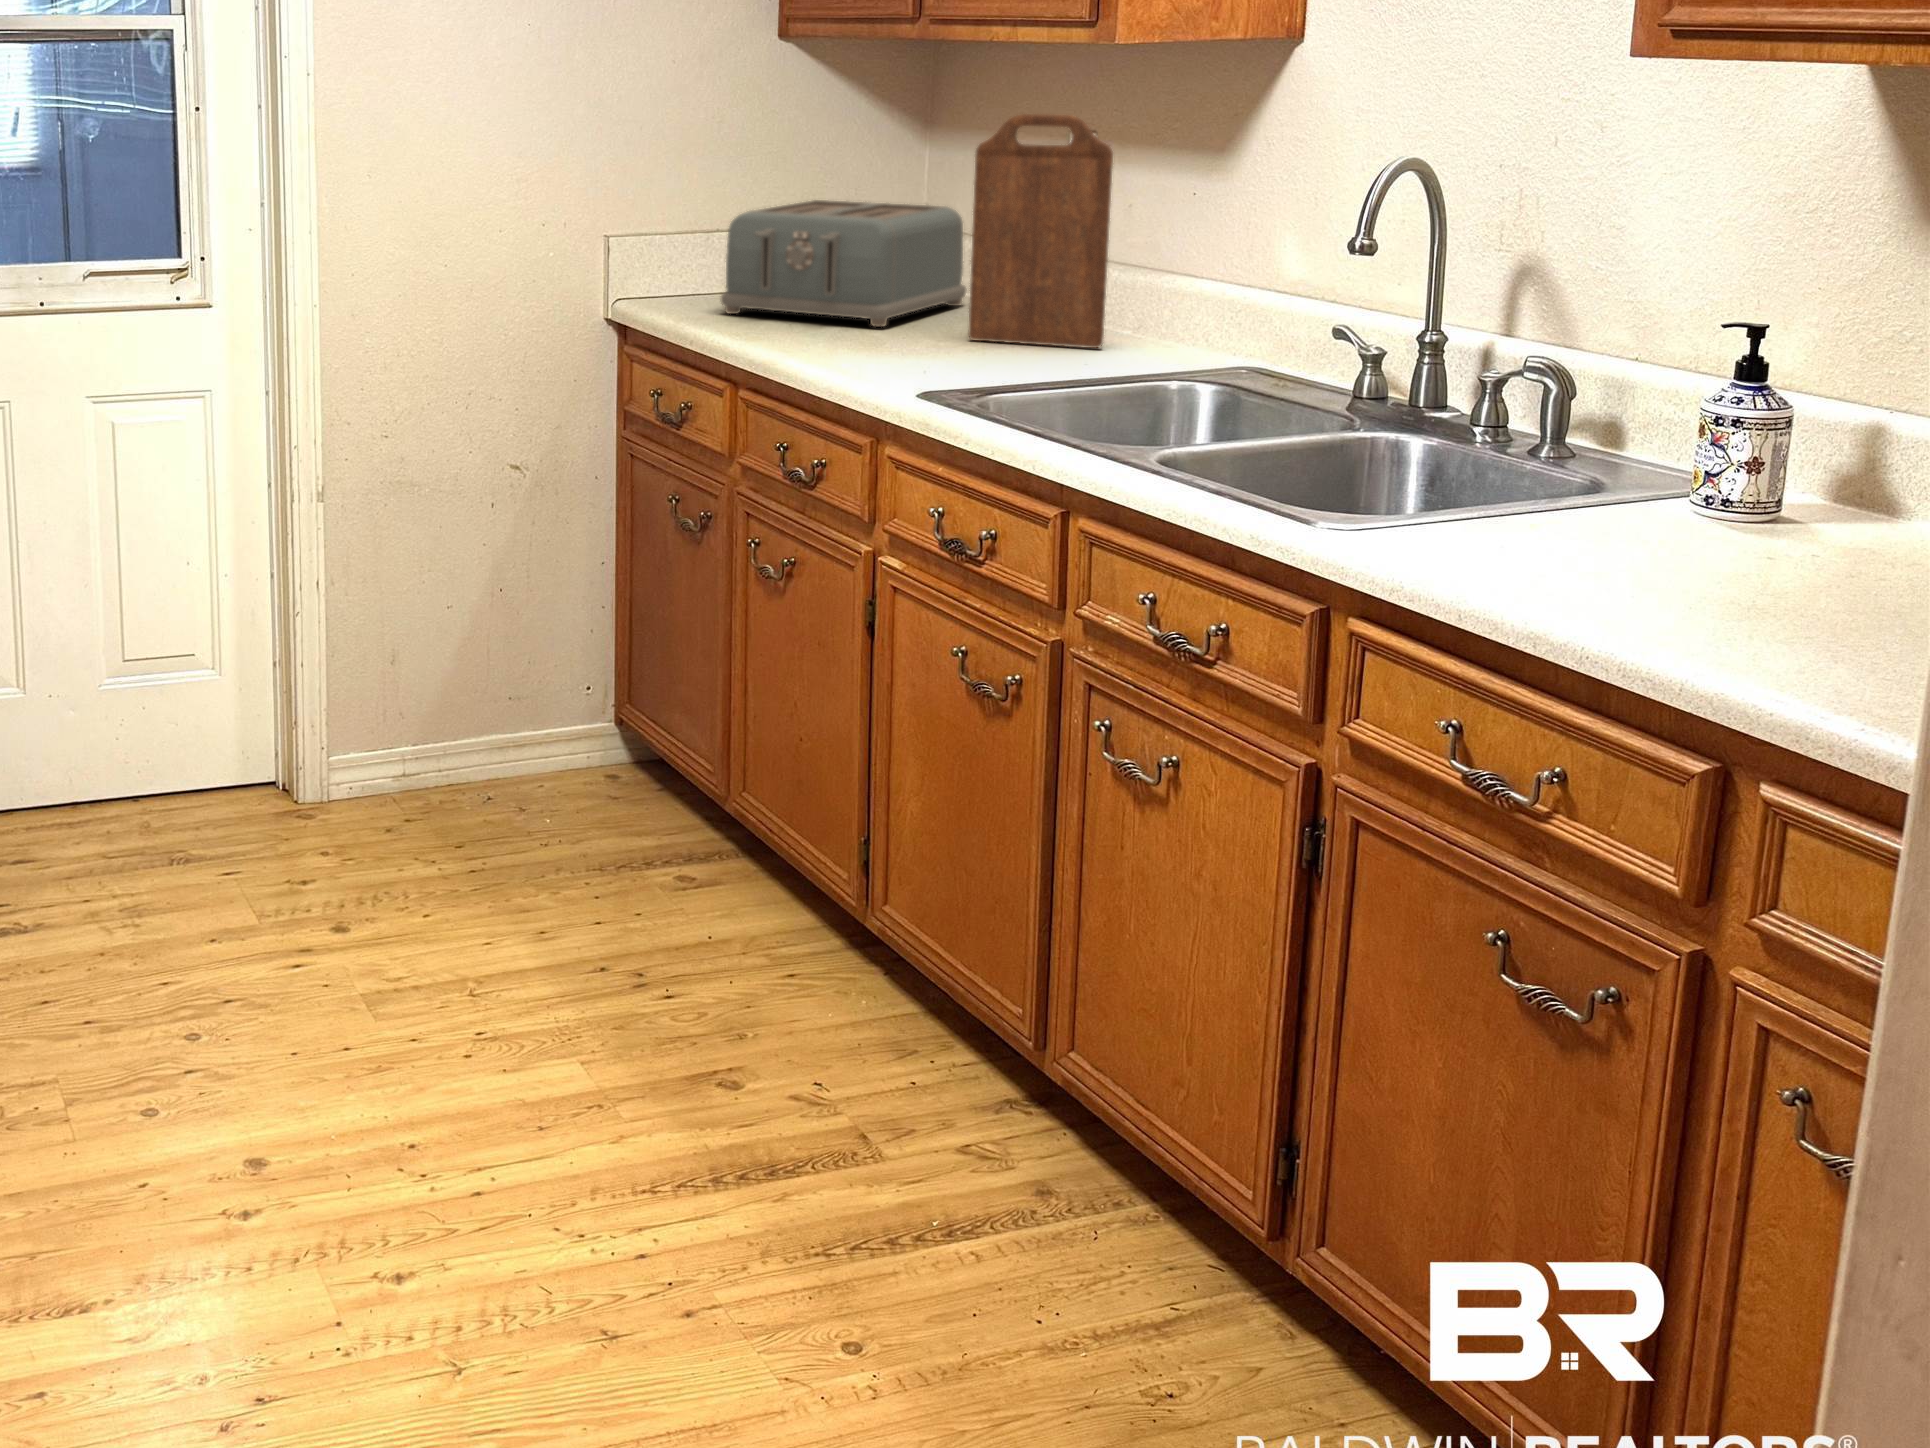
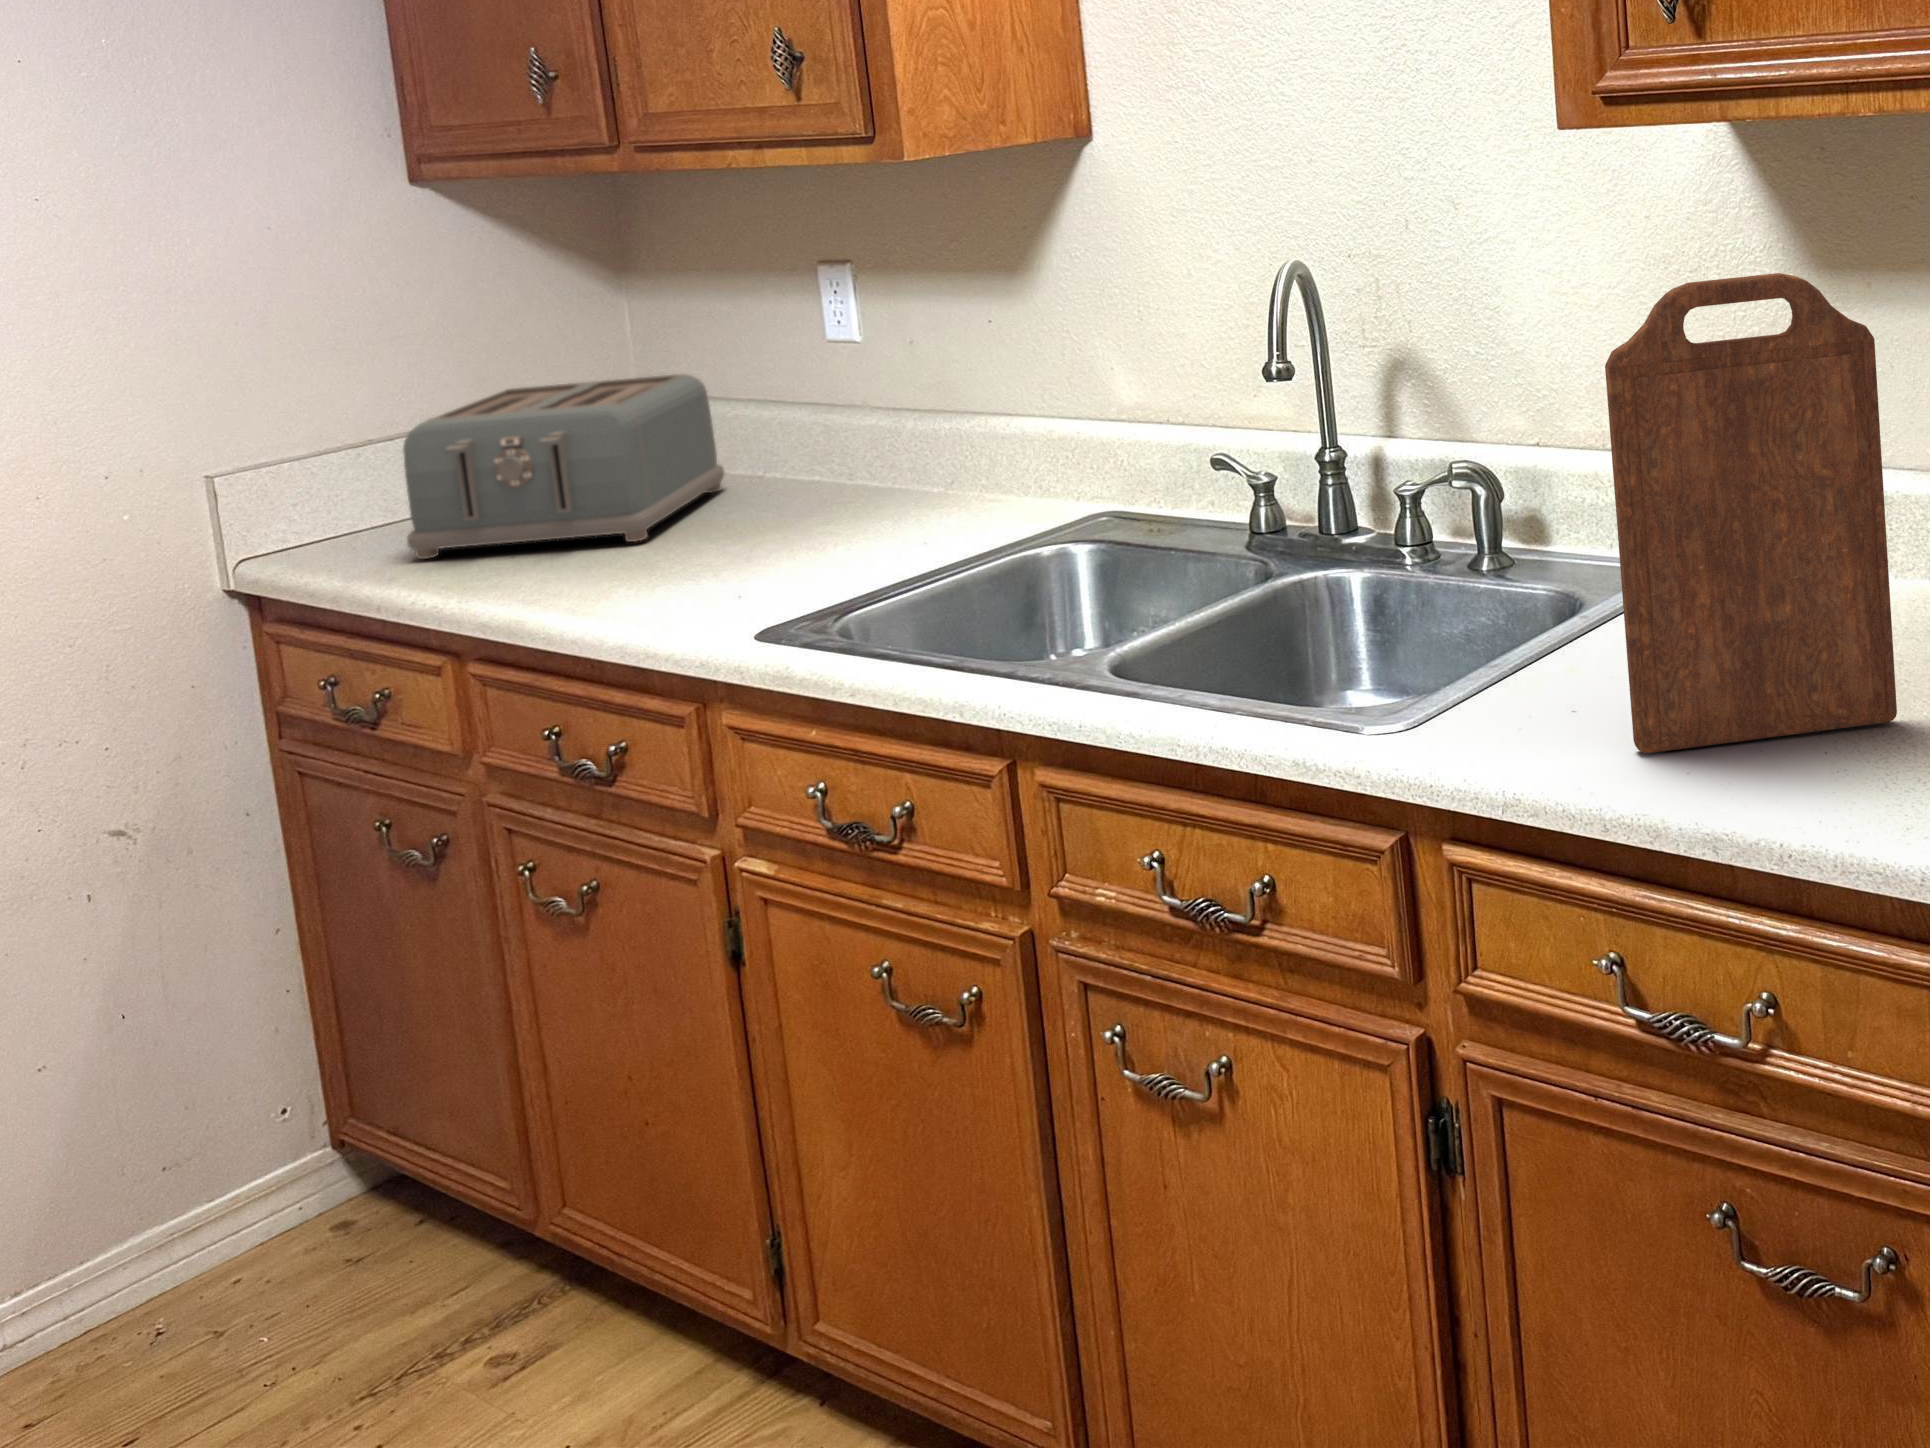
cutting board: present [969,114,1113,348] -> present [1605,273,1897,753]

